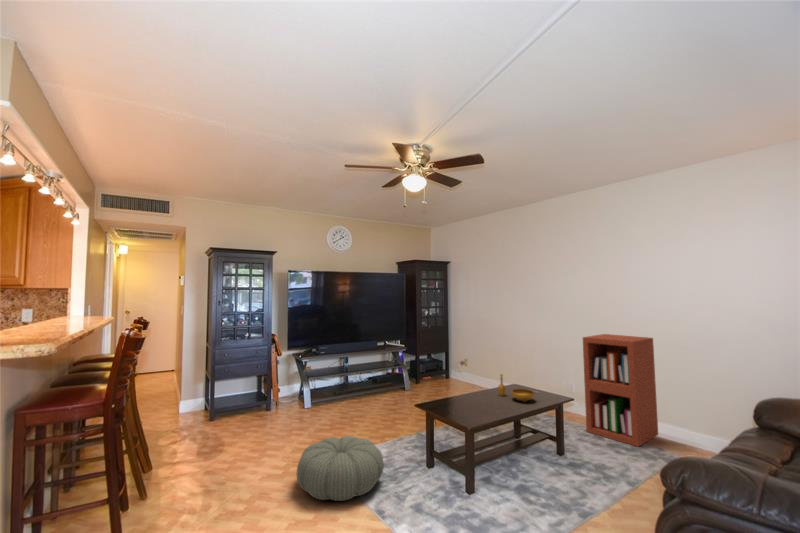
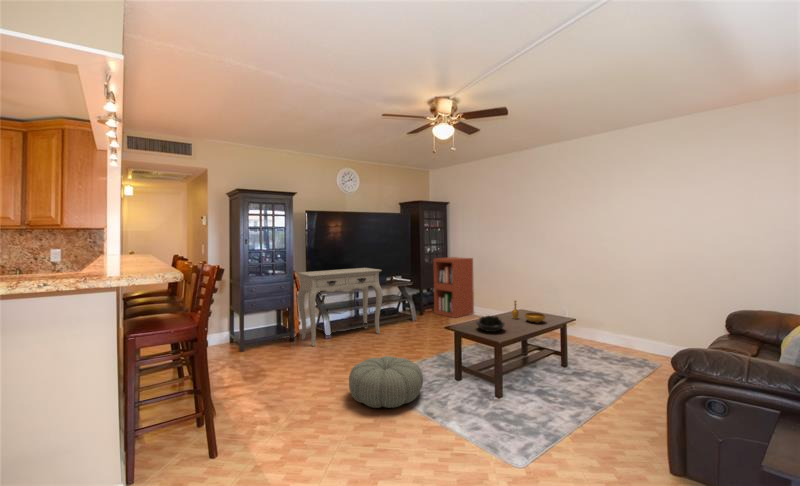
console table: none [276,331,368,418] -> present [297,268,383,346]
bookshelf: present [583,334,658,447] -> present [434,257,474,318]
succulent plant: none [450,391,483,412] -> present [476,316,505,332]

